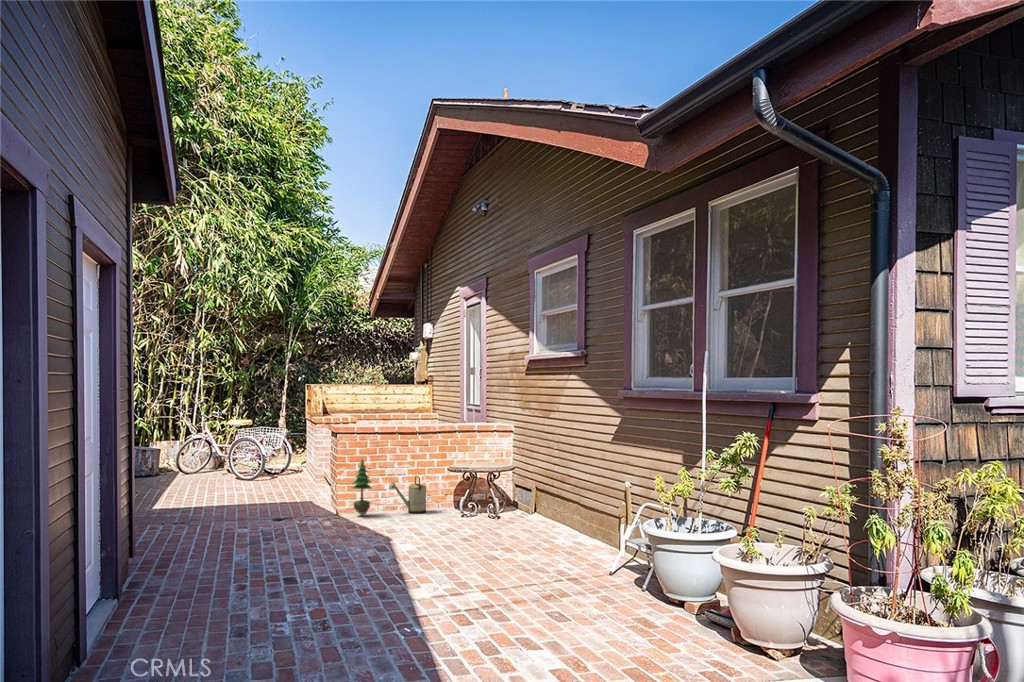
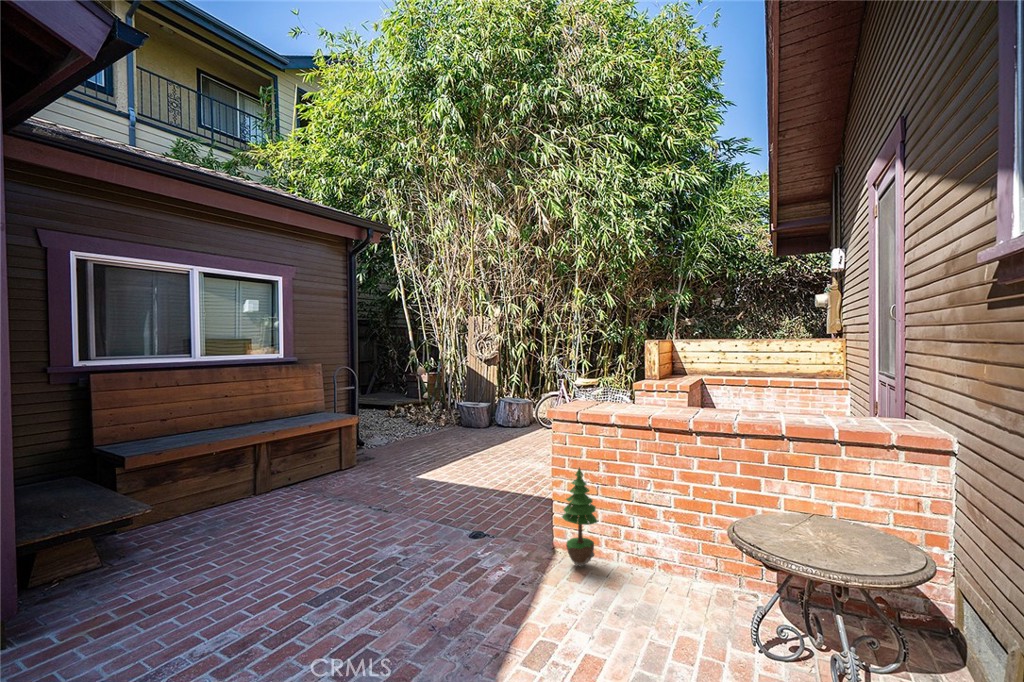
watering can: present [389,476,426,514] -> none [626,516,711,597]

